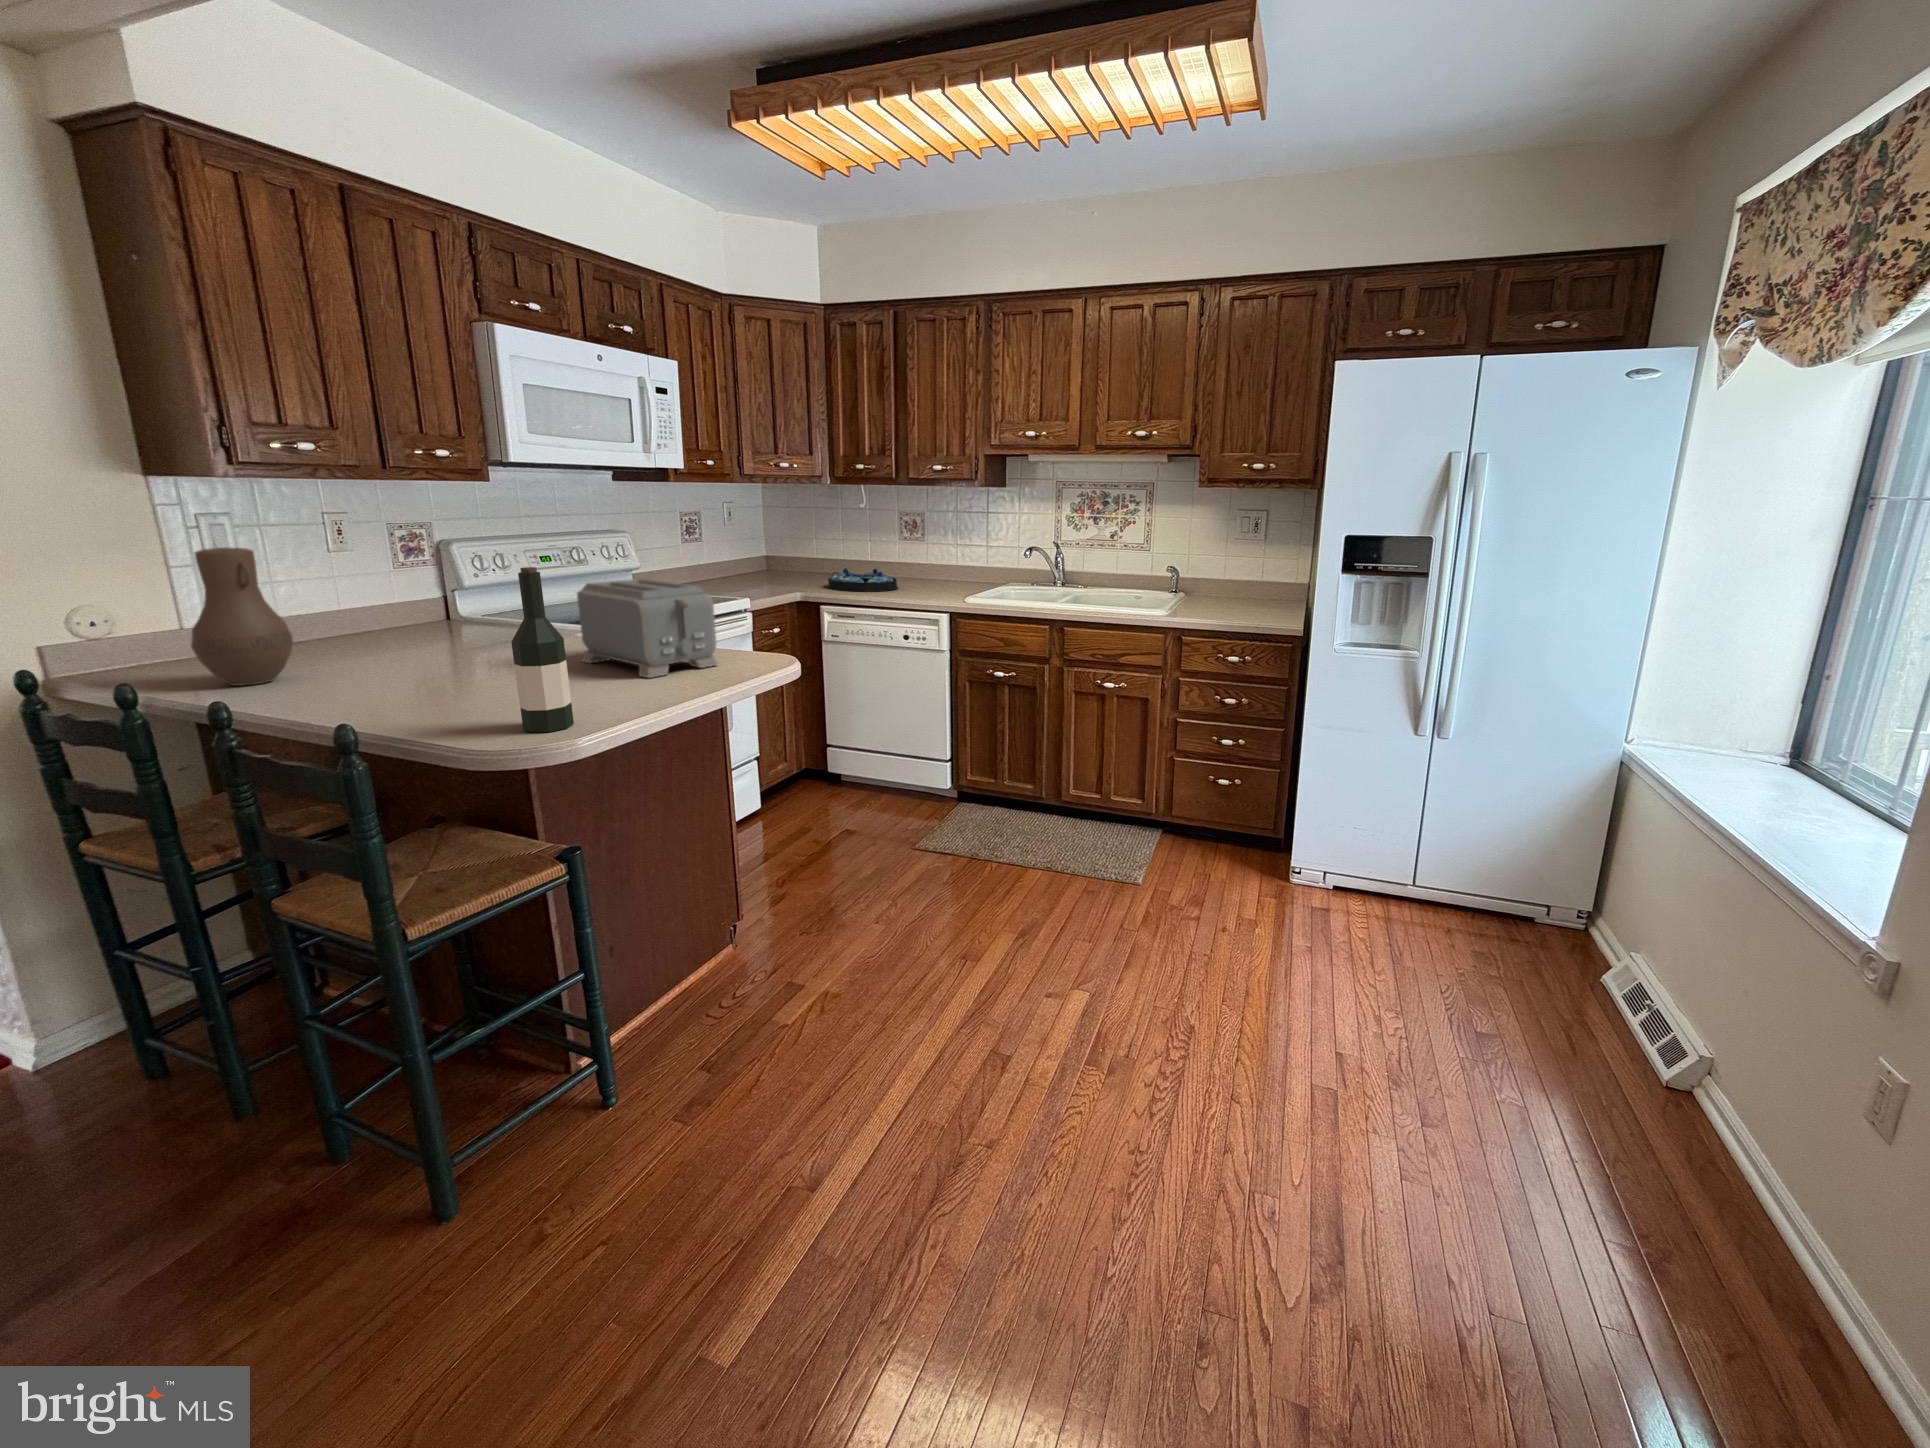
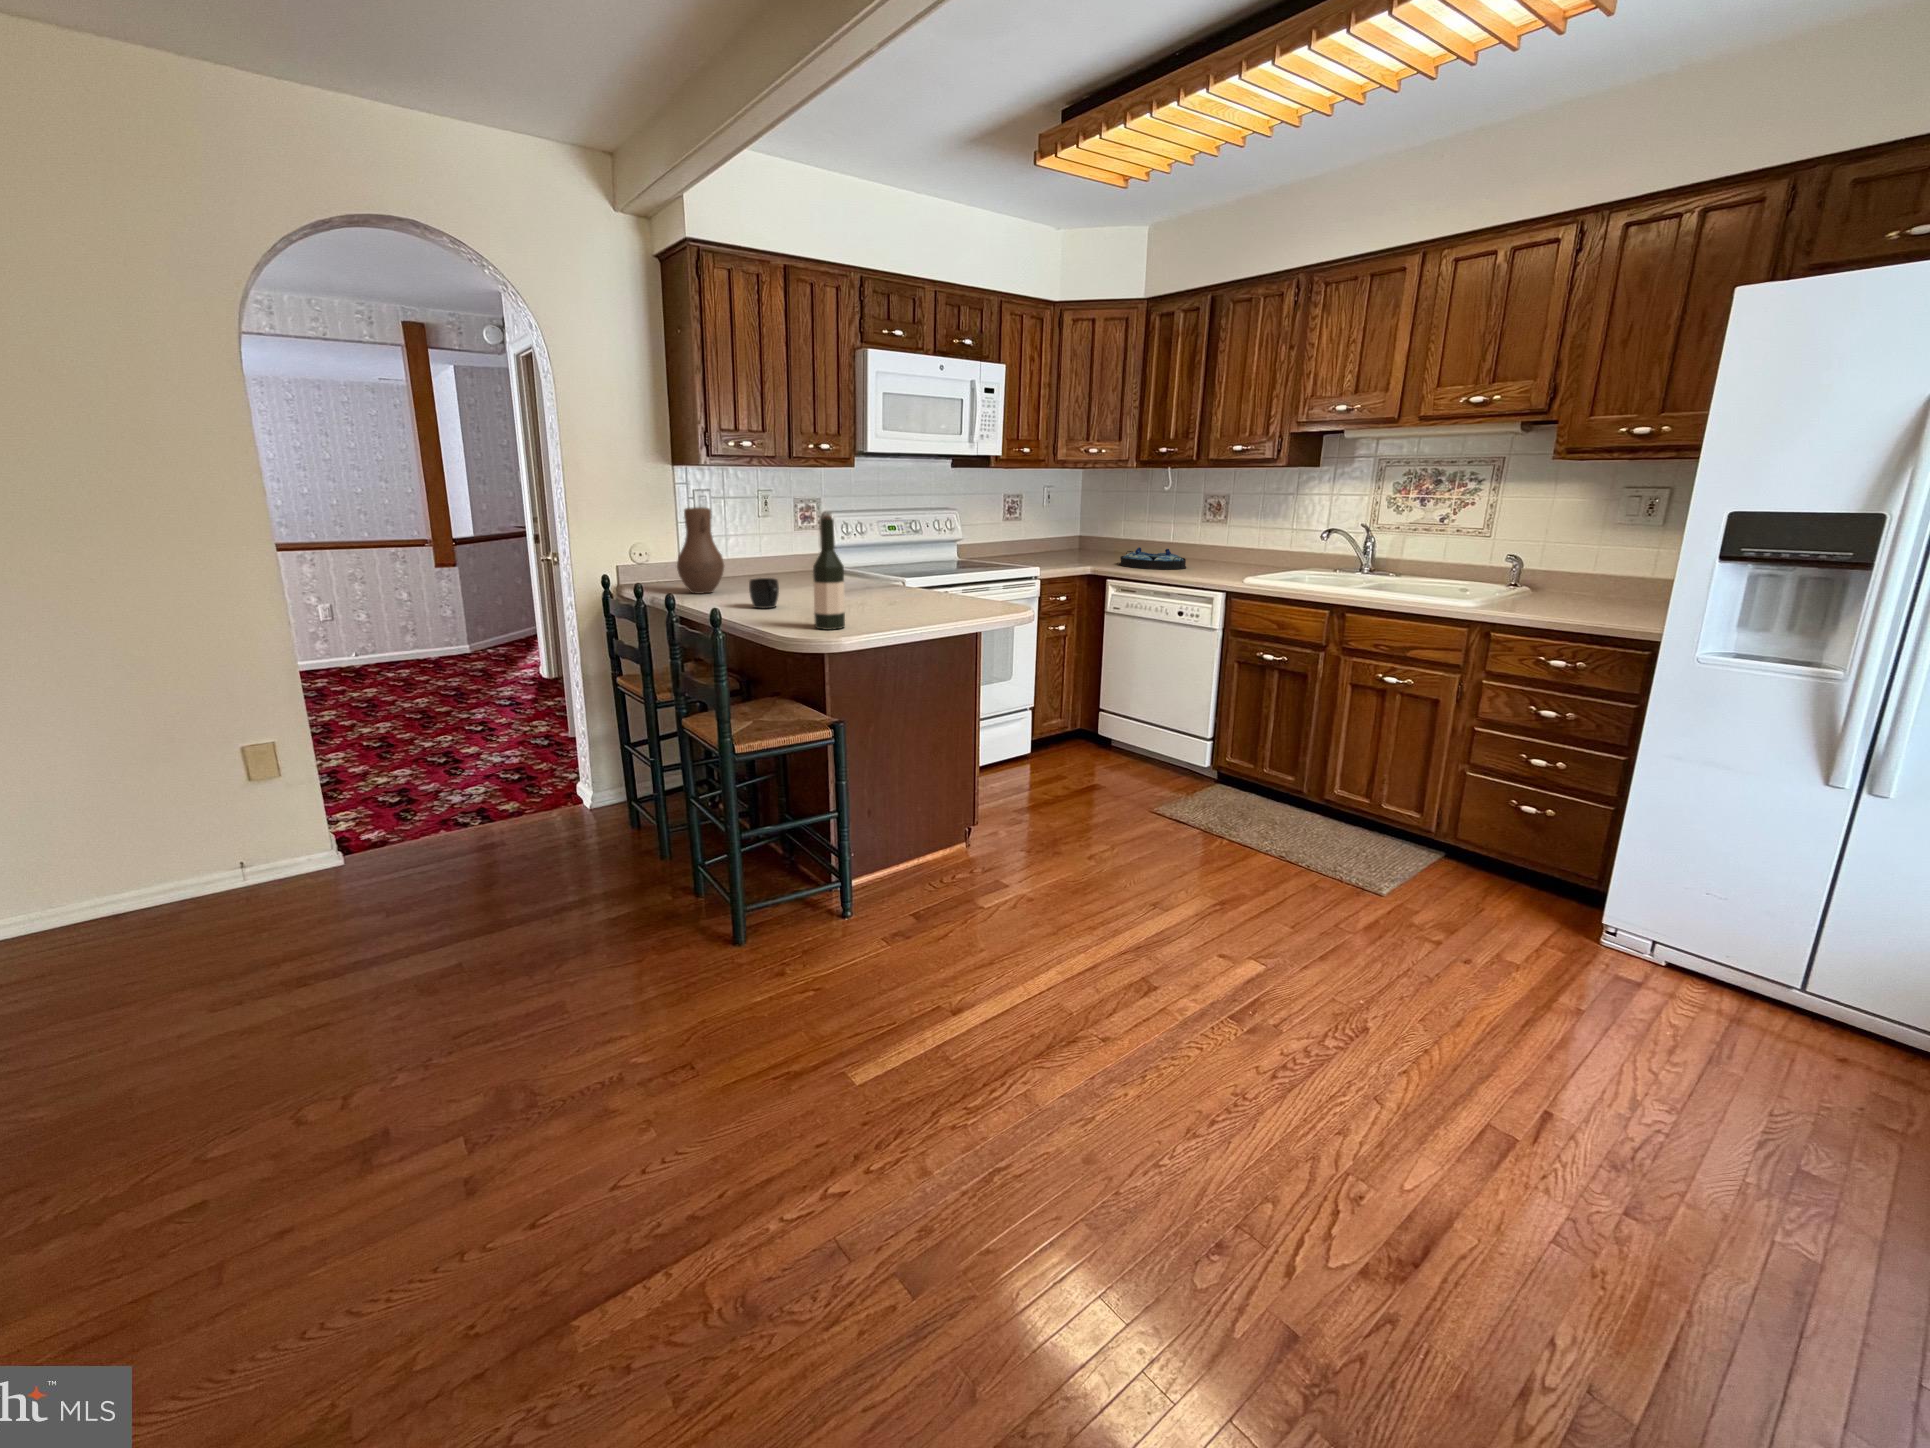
toaster: present [577,579,718,678] -> none [881,537,970,610]
mug: none [367,655,426,704] -> present [749,578,779,608]

